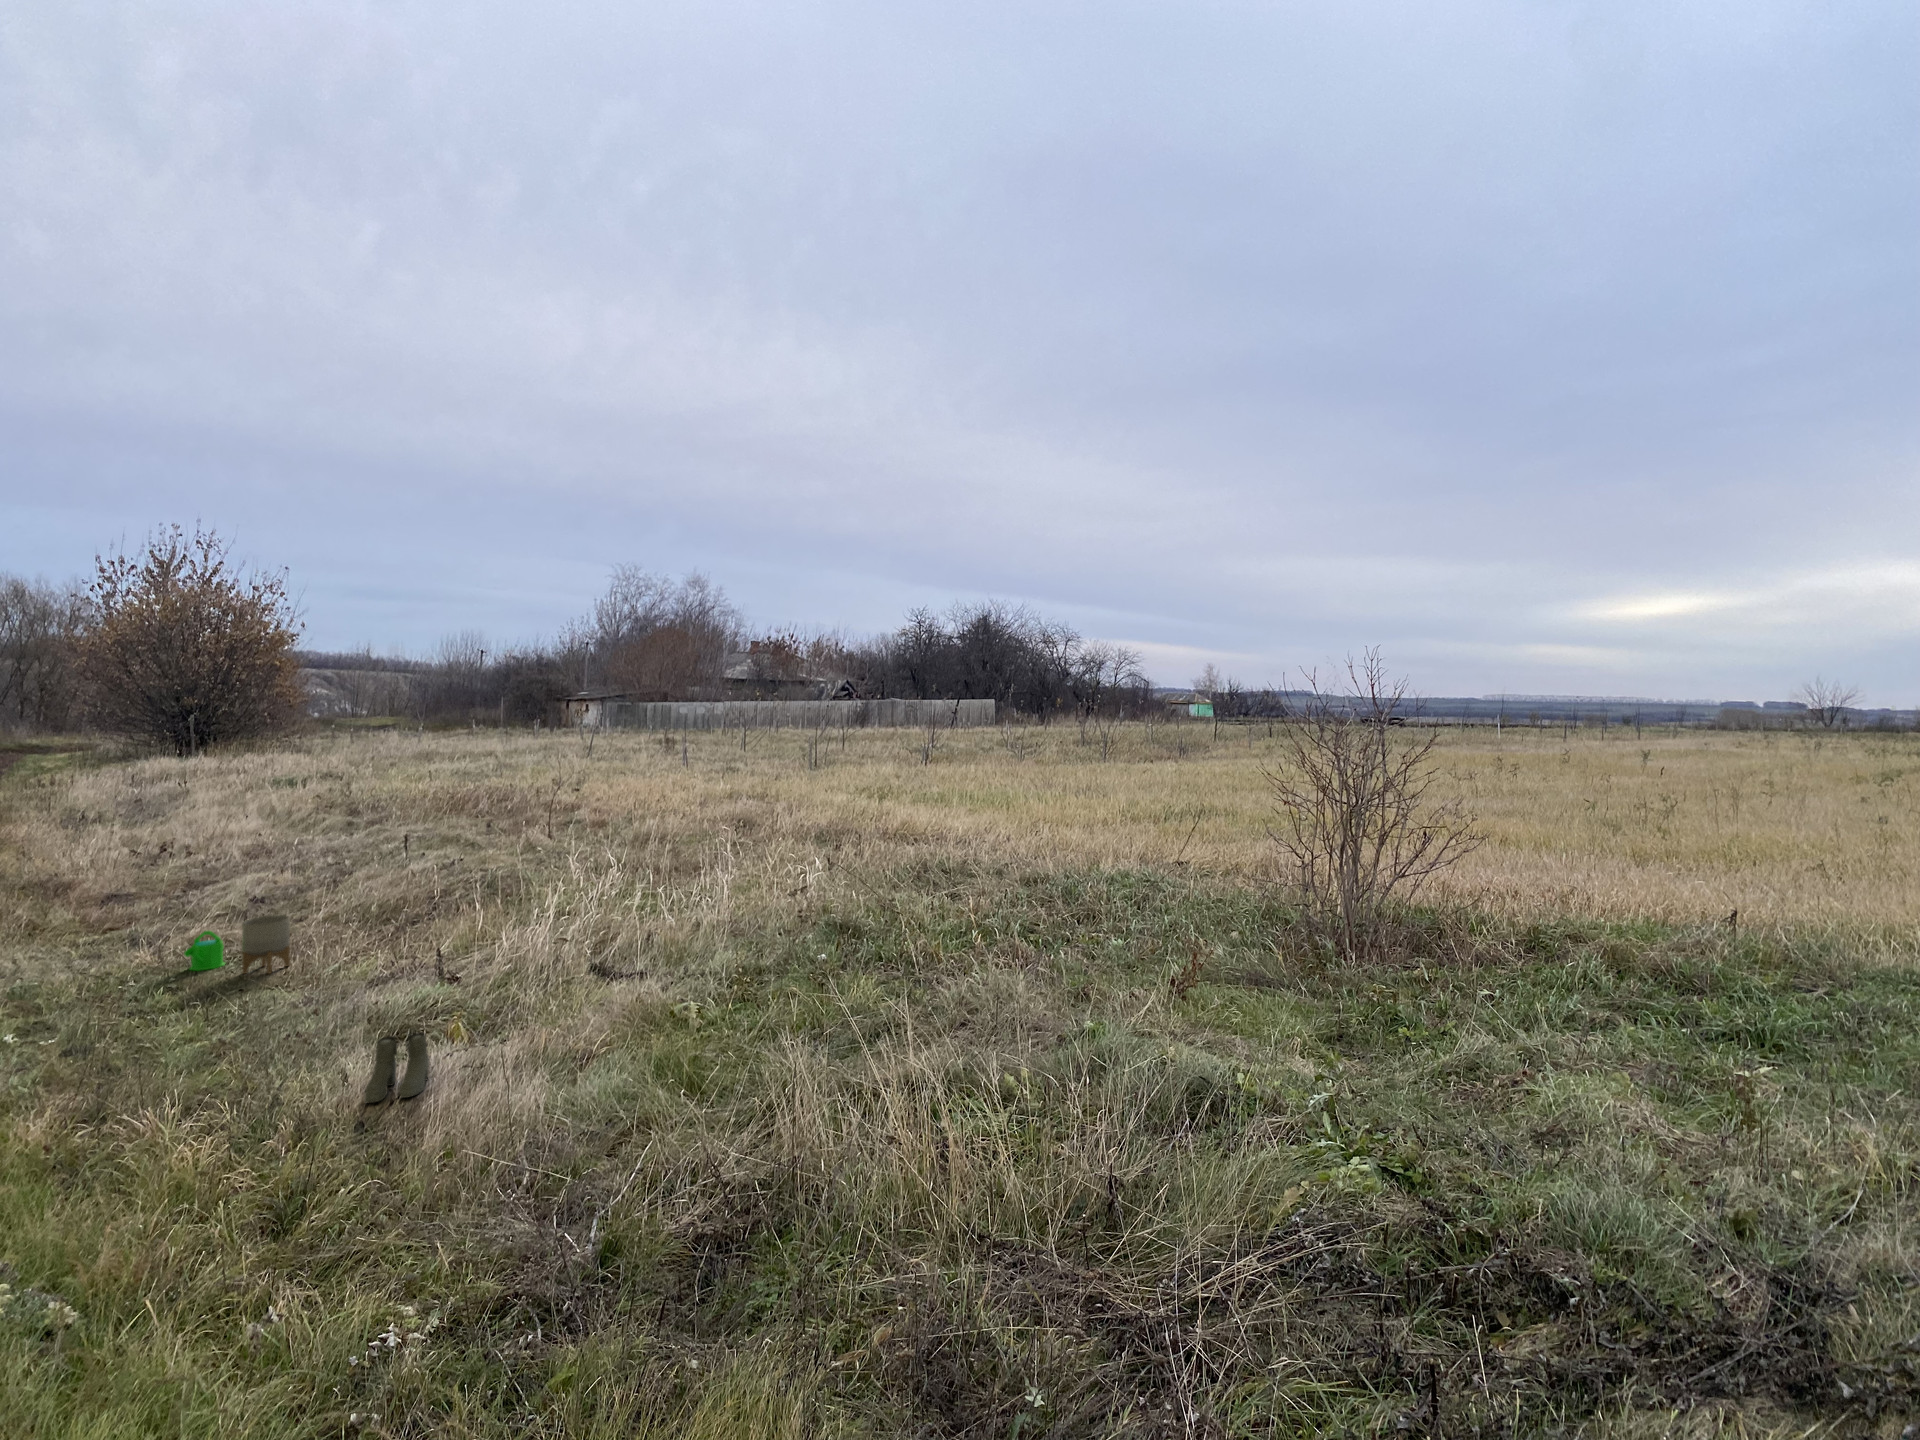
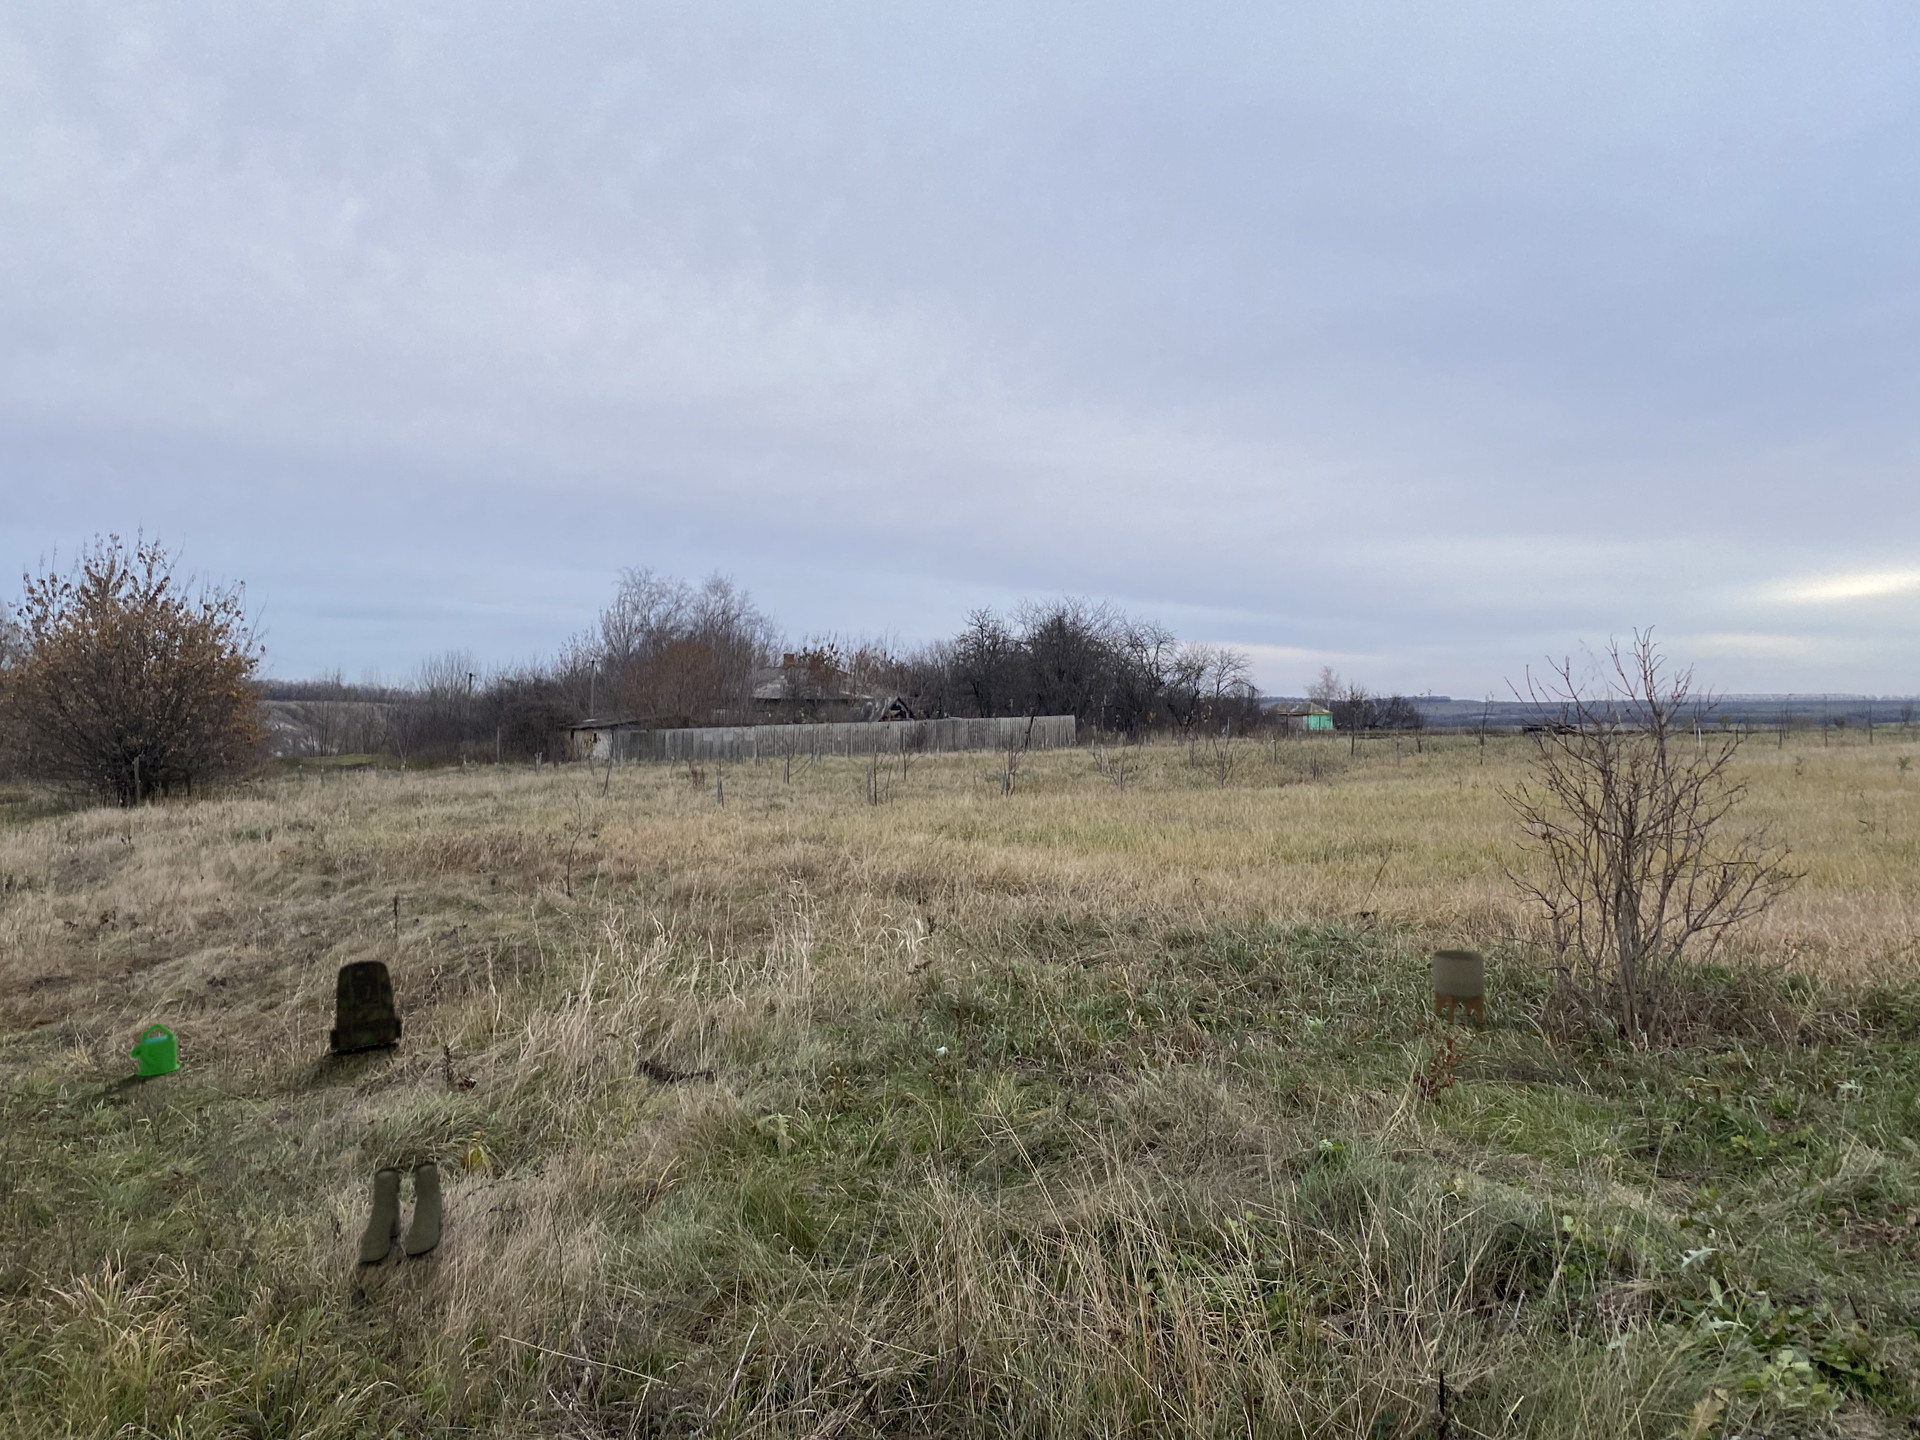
bench: none [196,722,239,746] -> present [142,768,191,797]
backpack: none [349,885,408,958] -> present [329,960,402,1051]
planter: present [242,915,290,974] -> present [1433,950,1485,1024]

